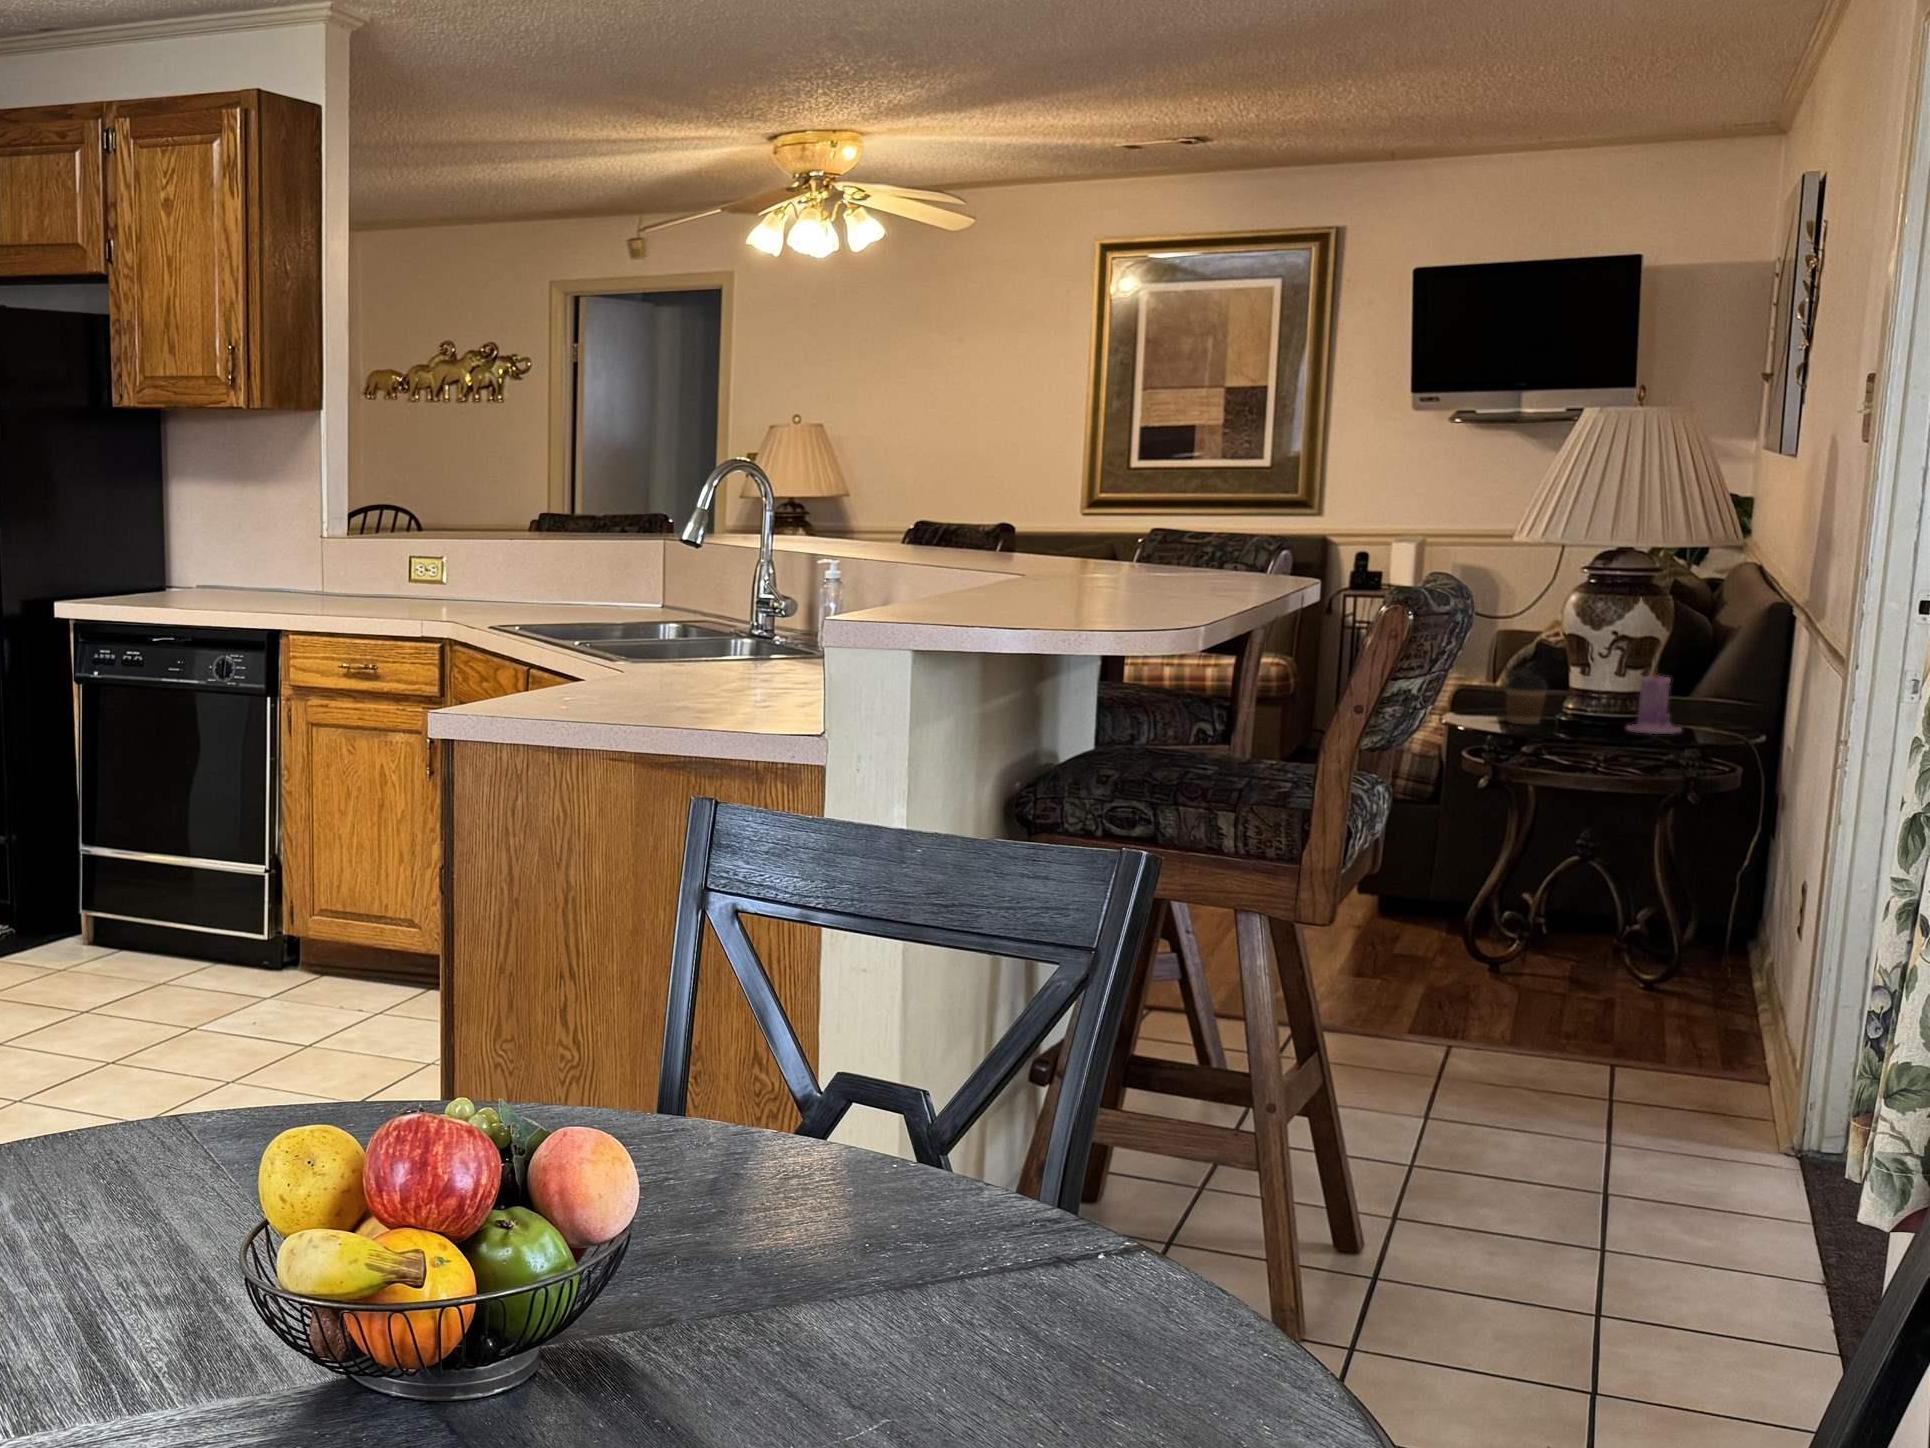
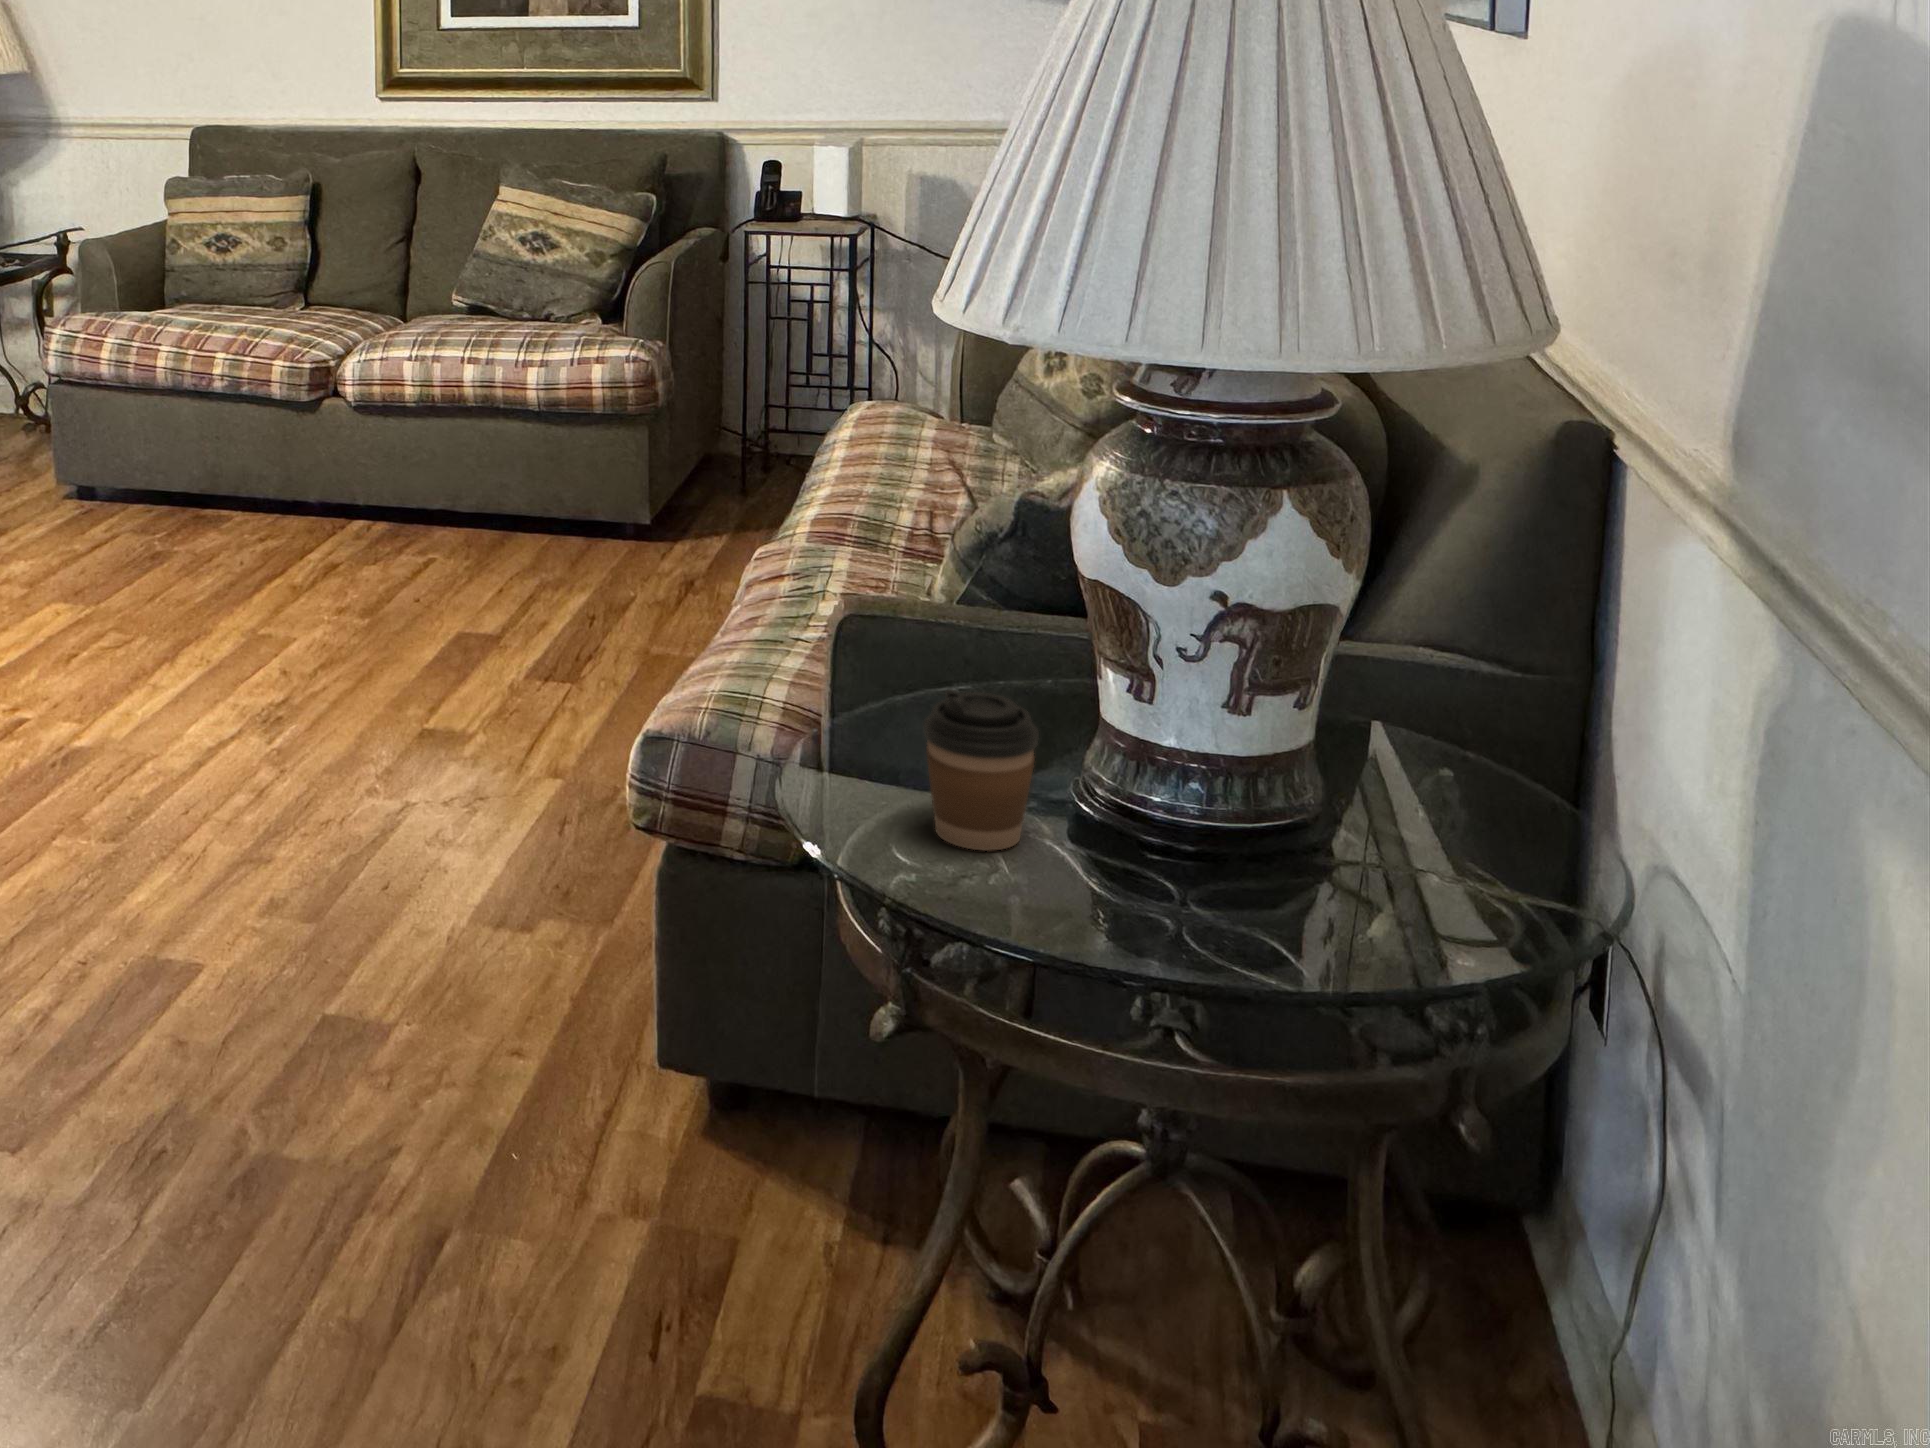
candle: present [1626,673,1682,734] -> none [1262,720,1432,942]

